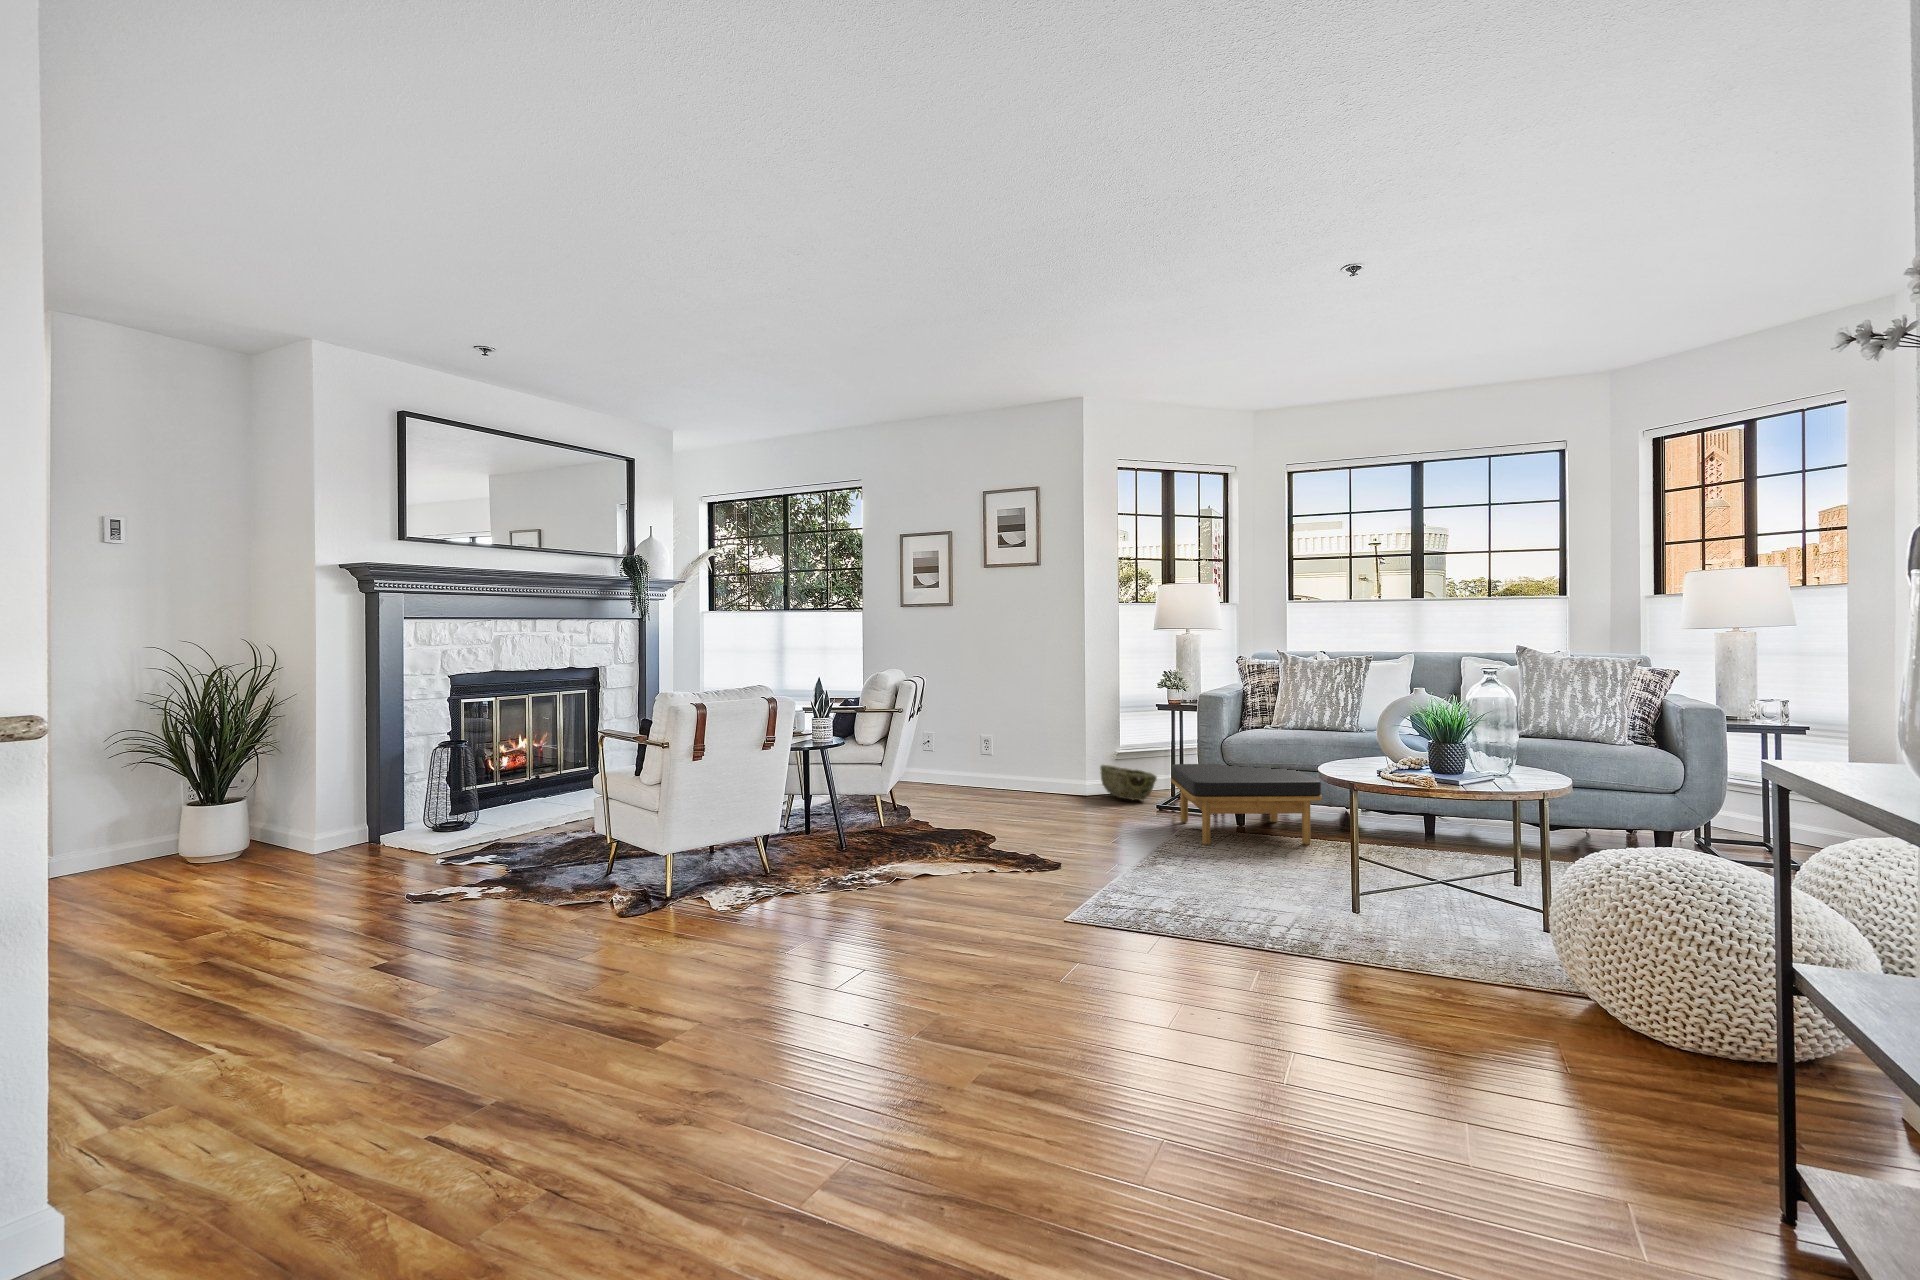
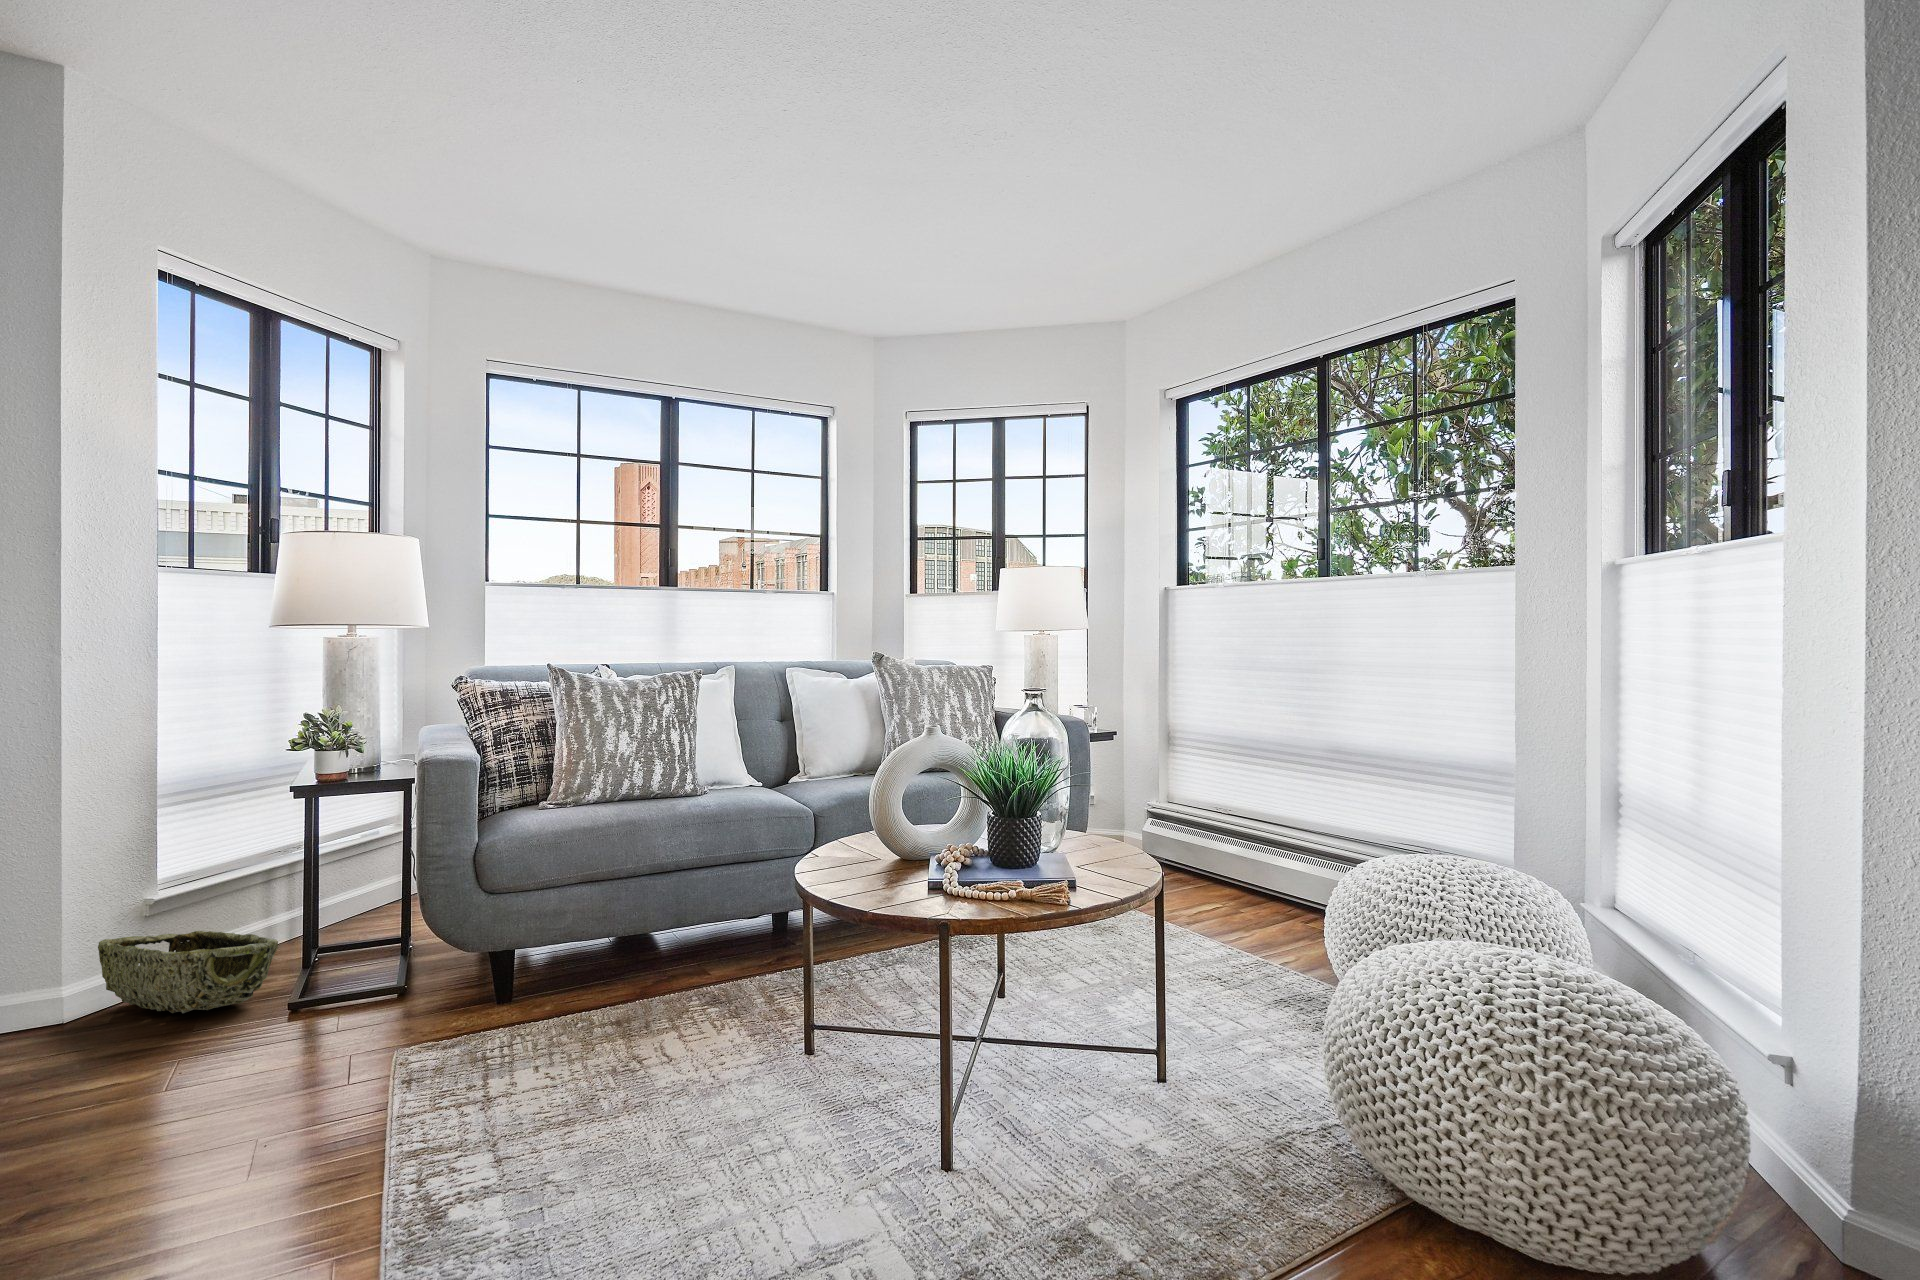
ottoman: present [1171,764,1322,845] -> none [381,870,734,1094]

